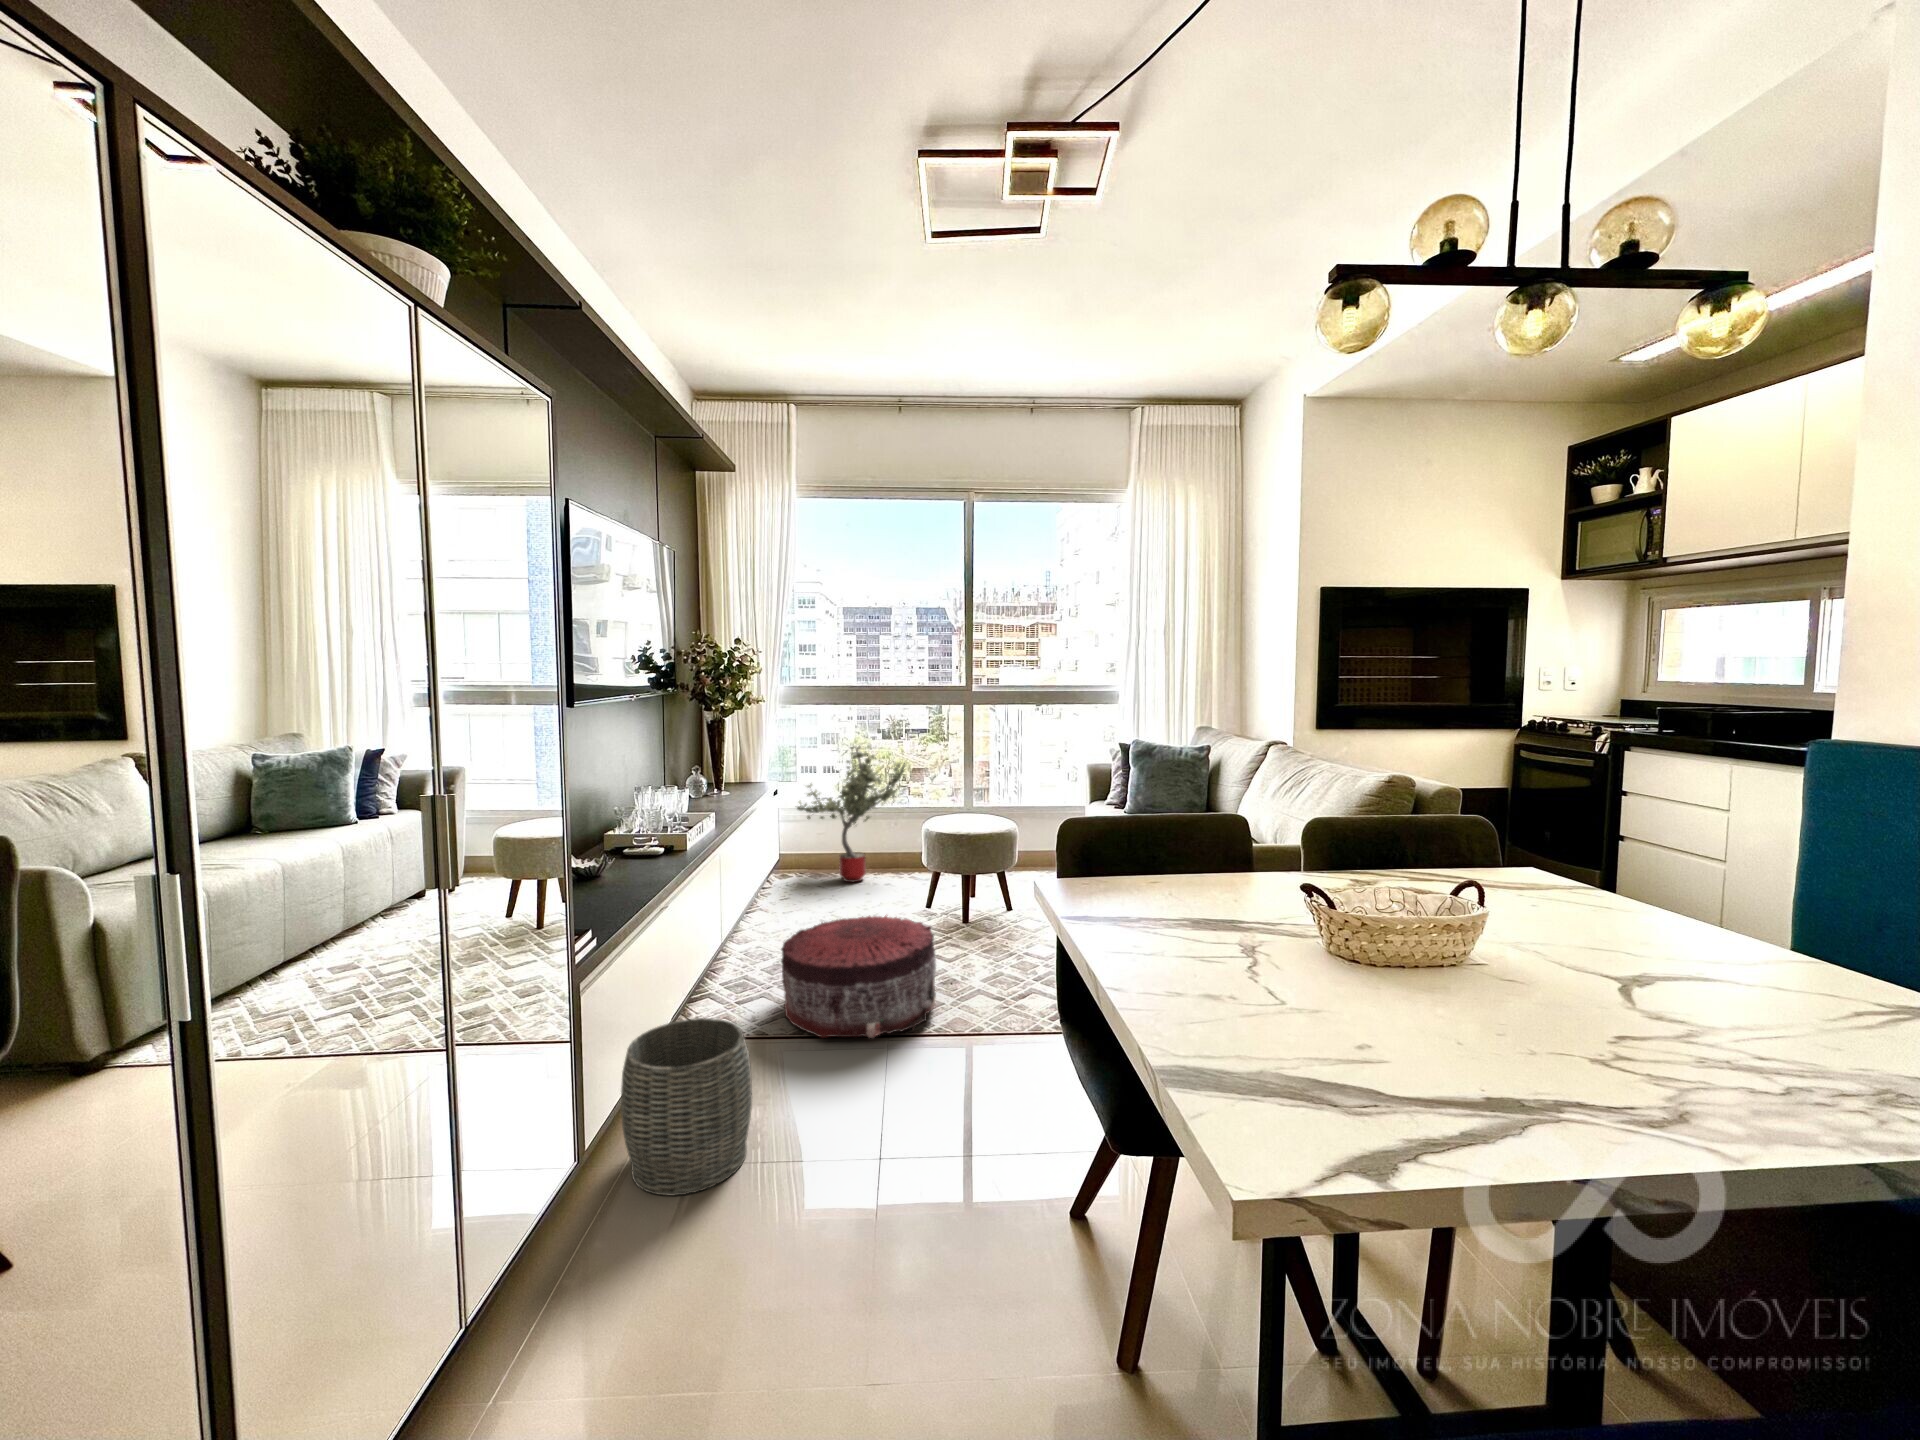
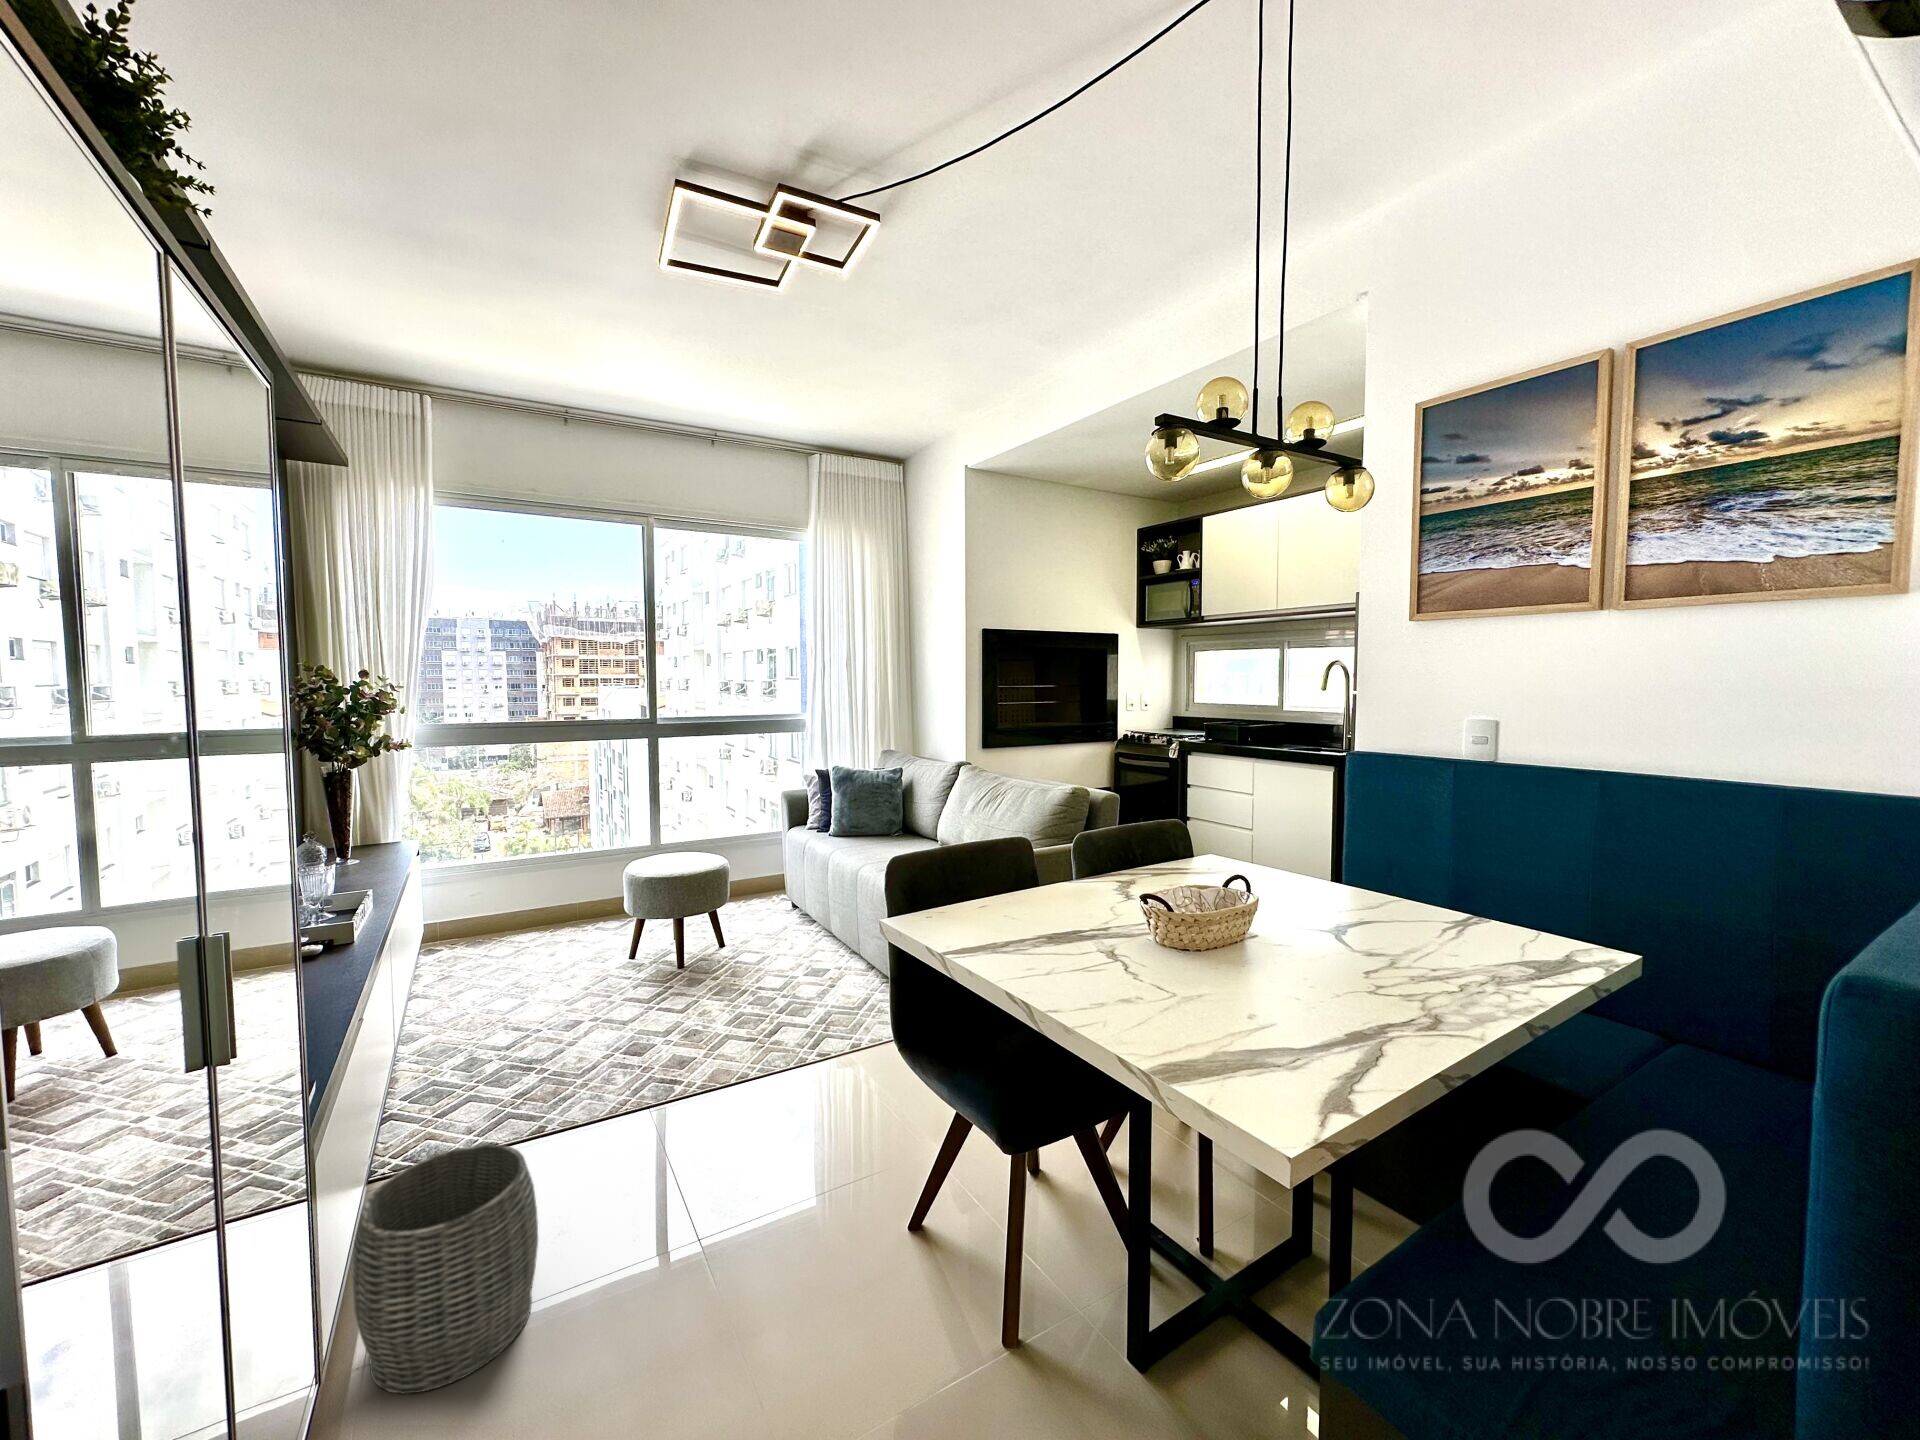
potted tree: present [797,745,906,882] -> none [447,786,593,944]
pouf: present [781,915,936,1038] -> none [499,974,691,1131]

